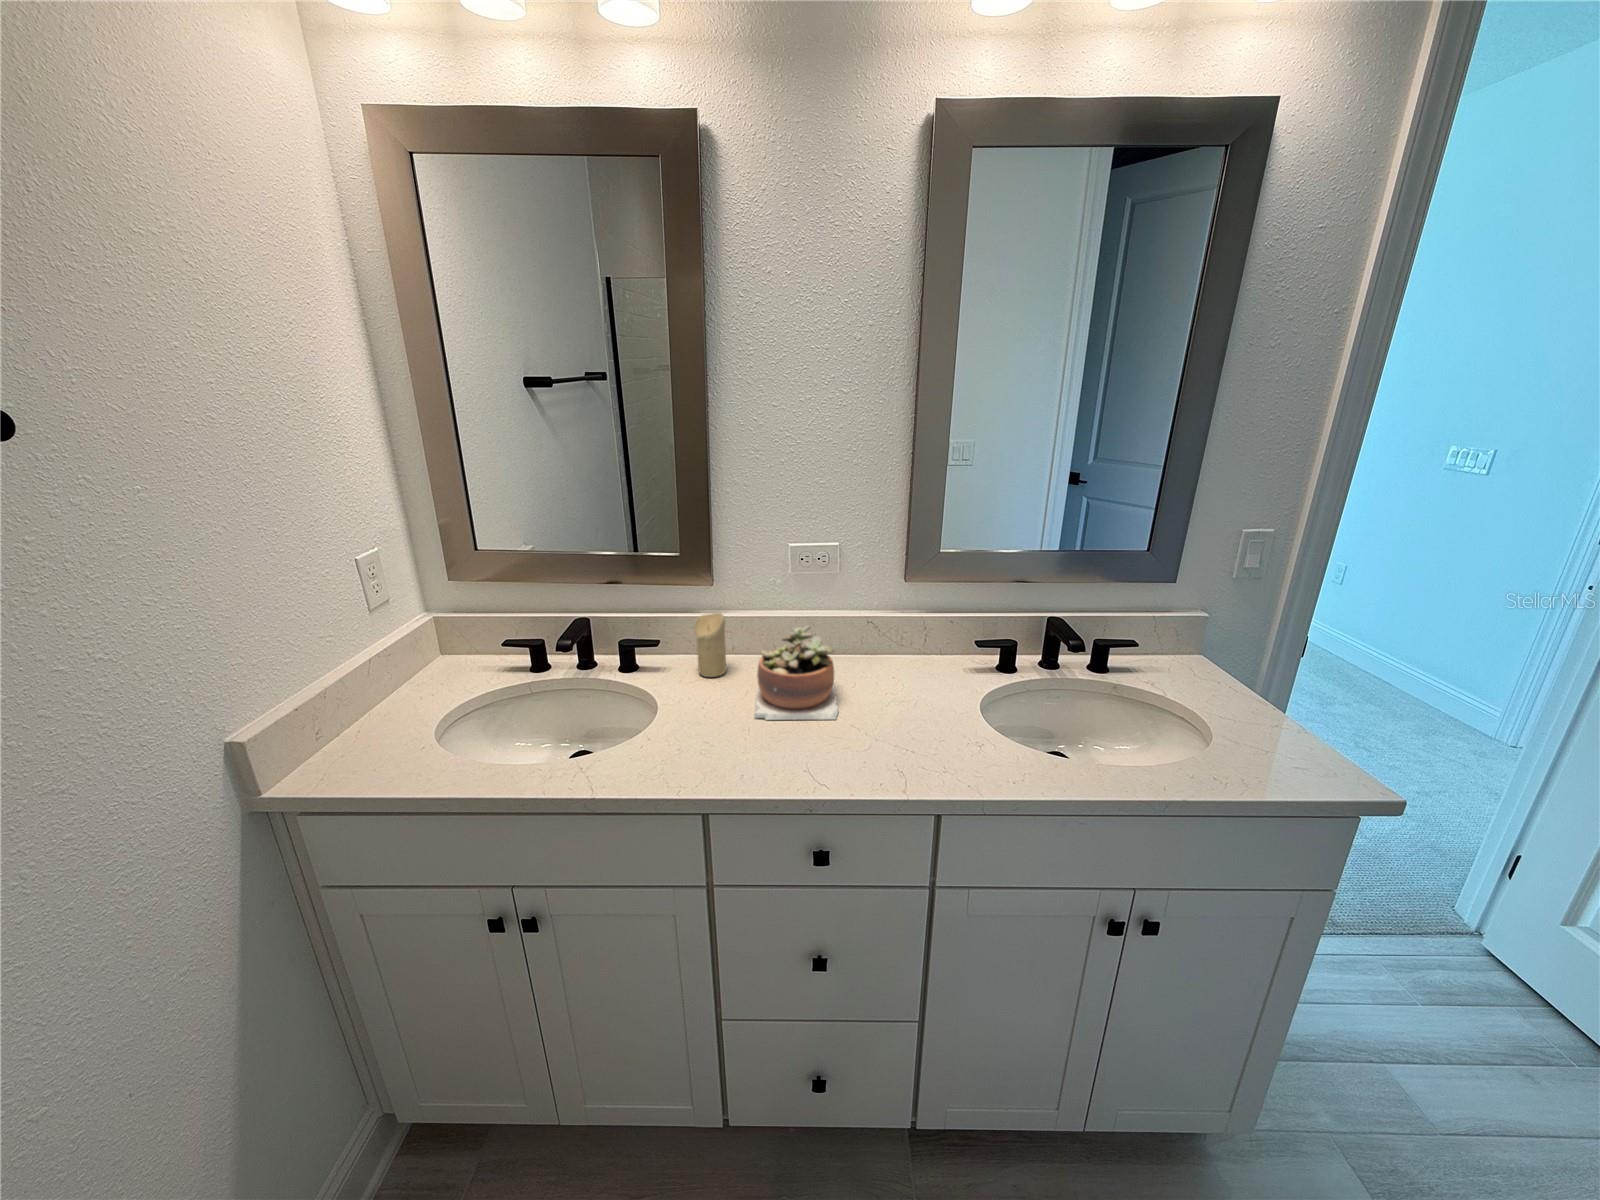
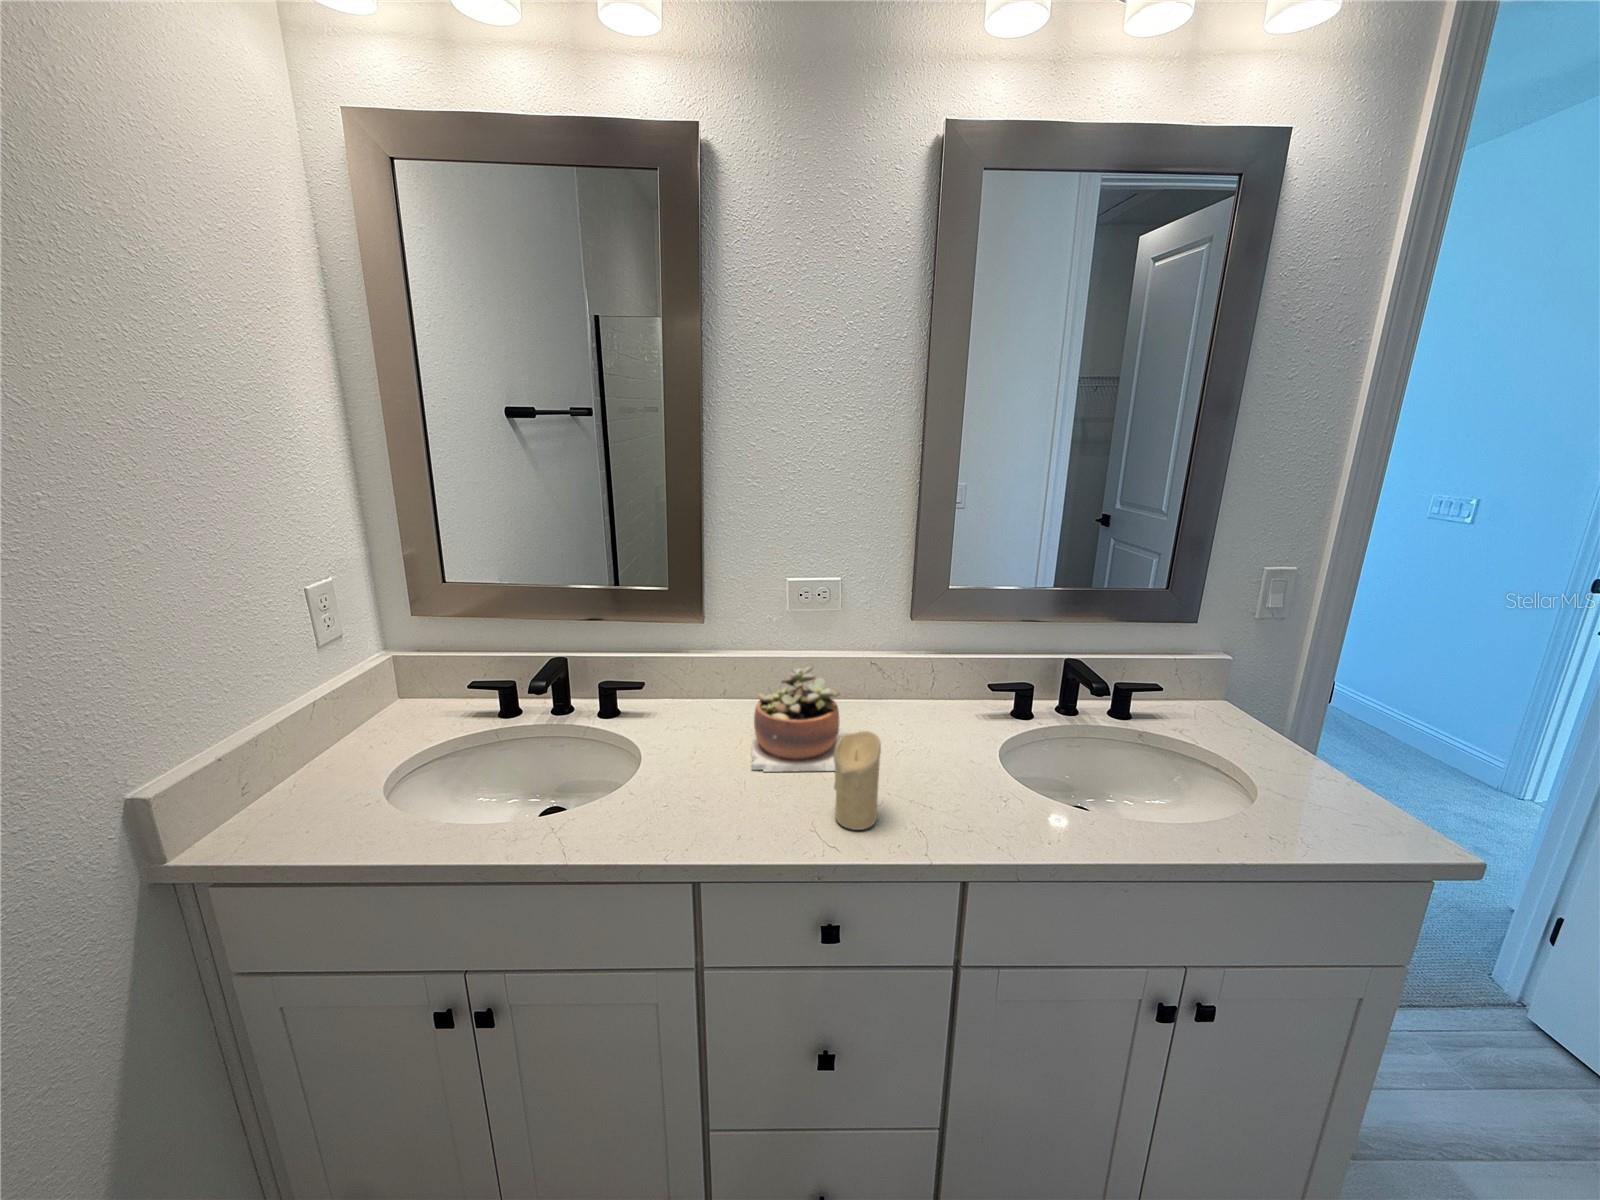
candle: present [694,613,726,677] -> present [834,731,881,830]

